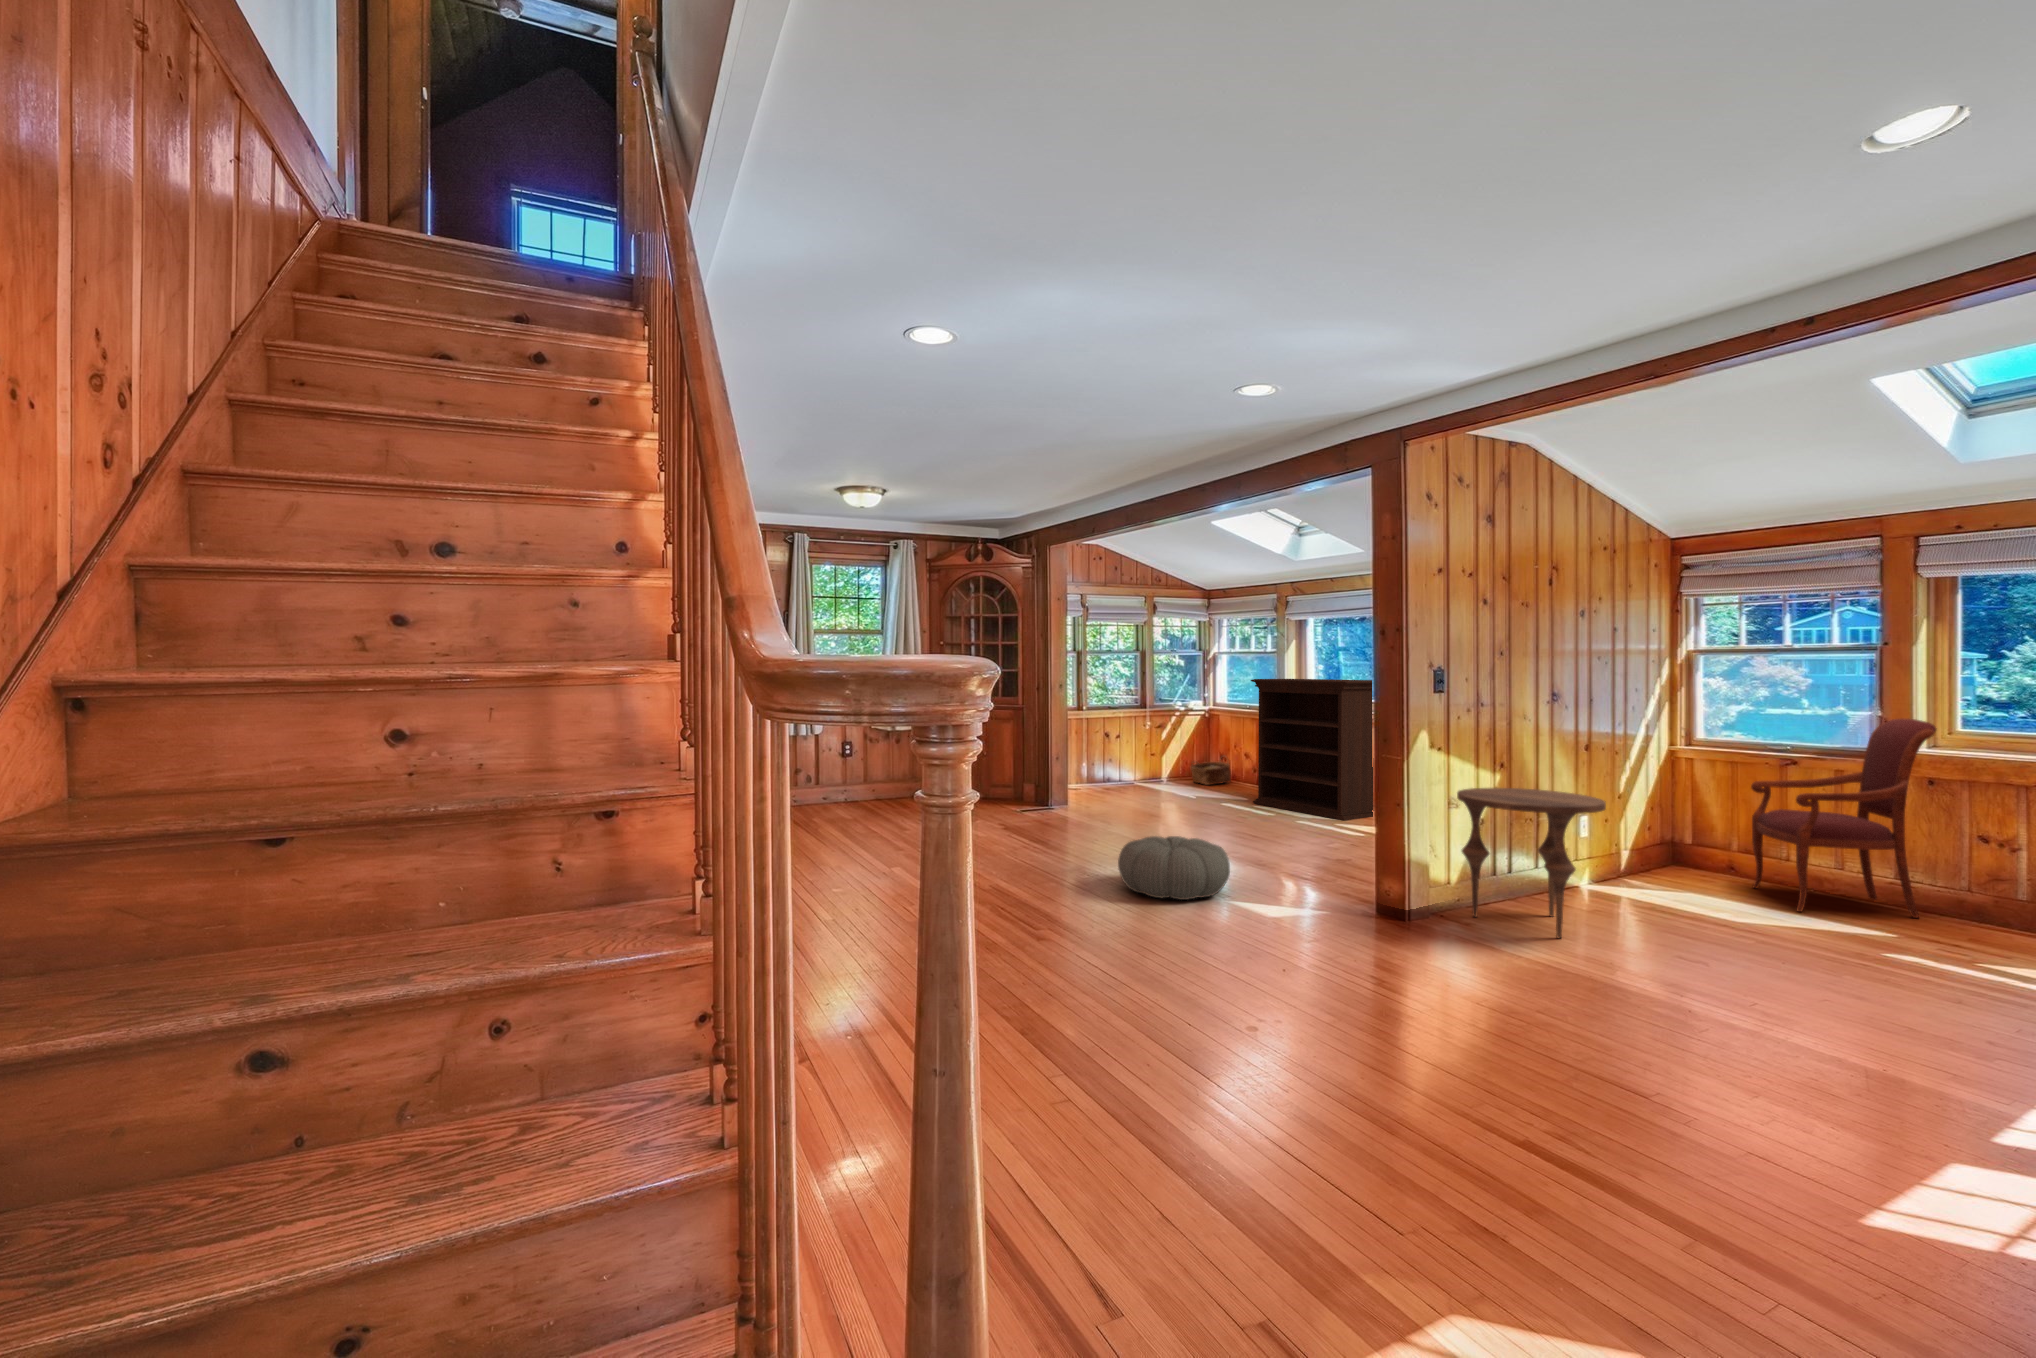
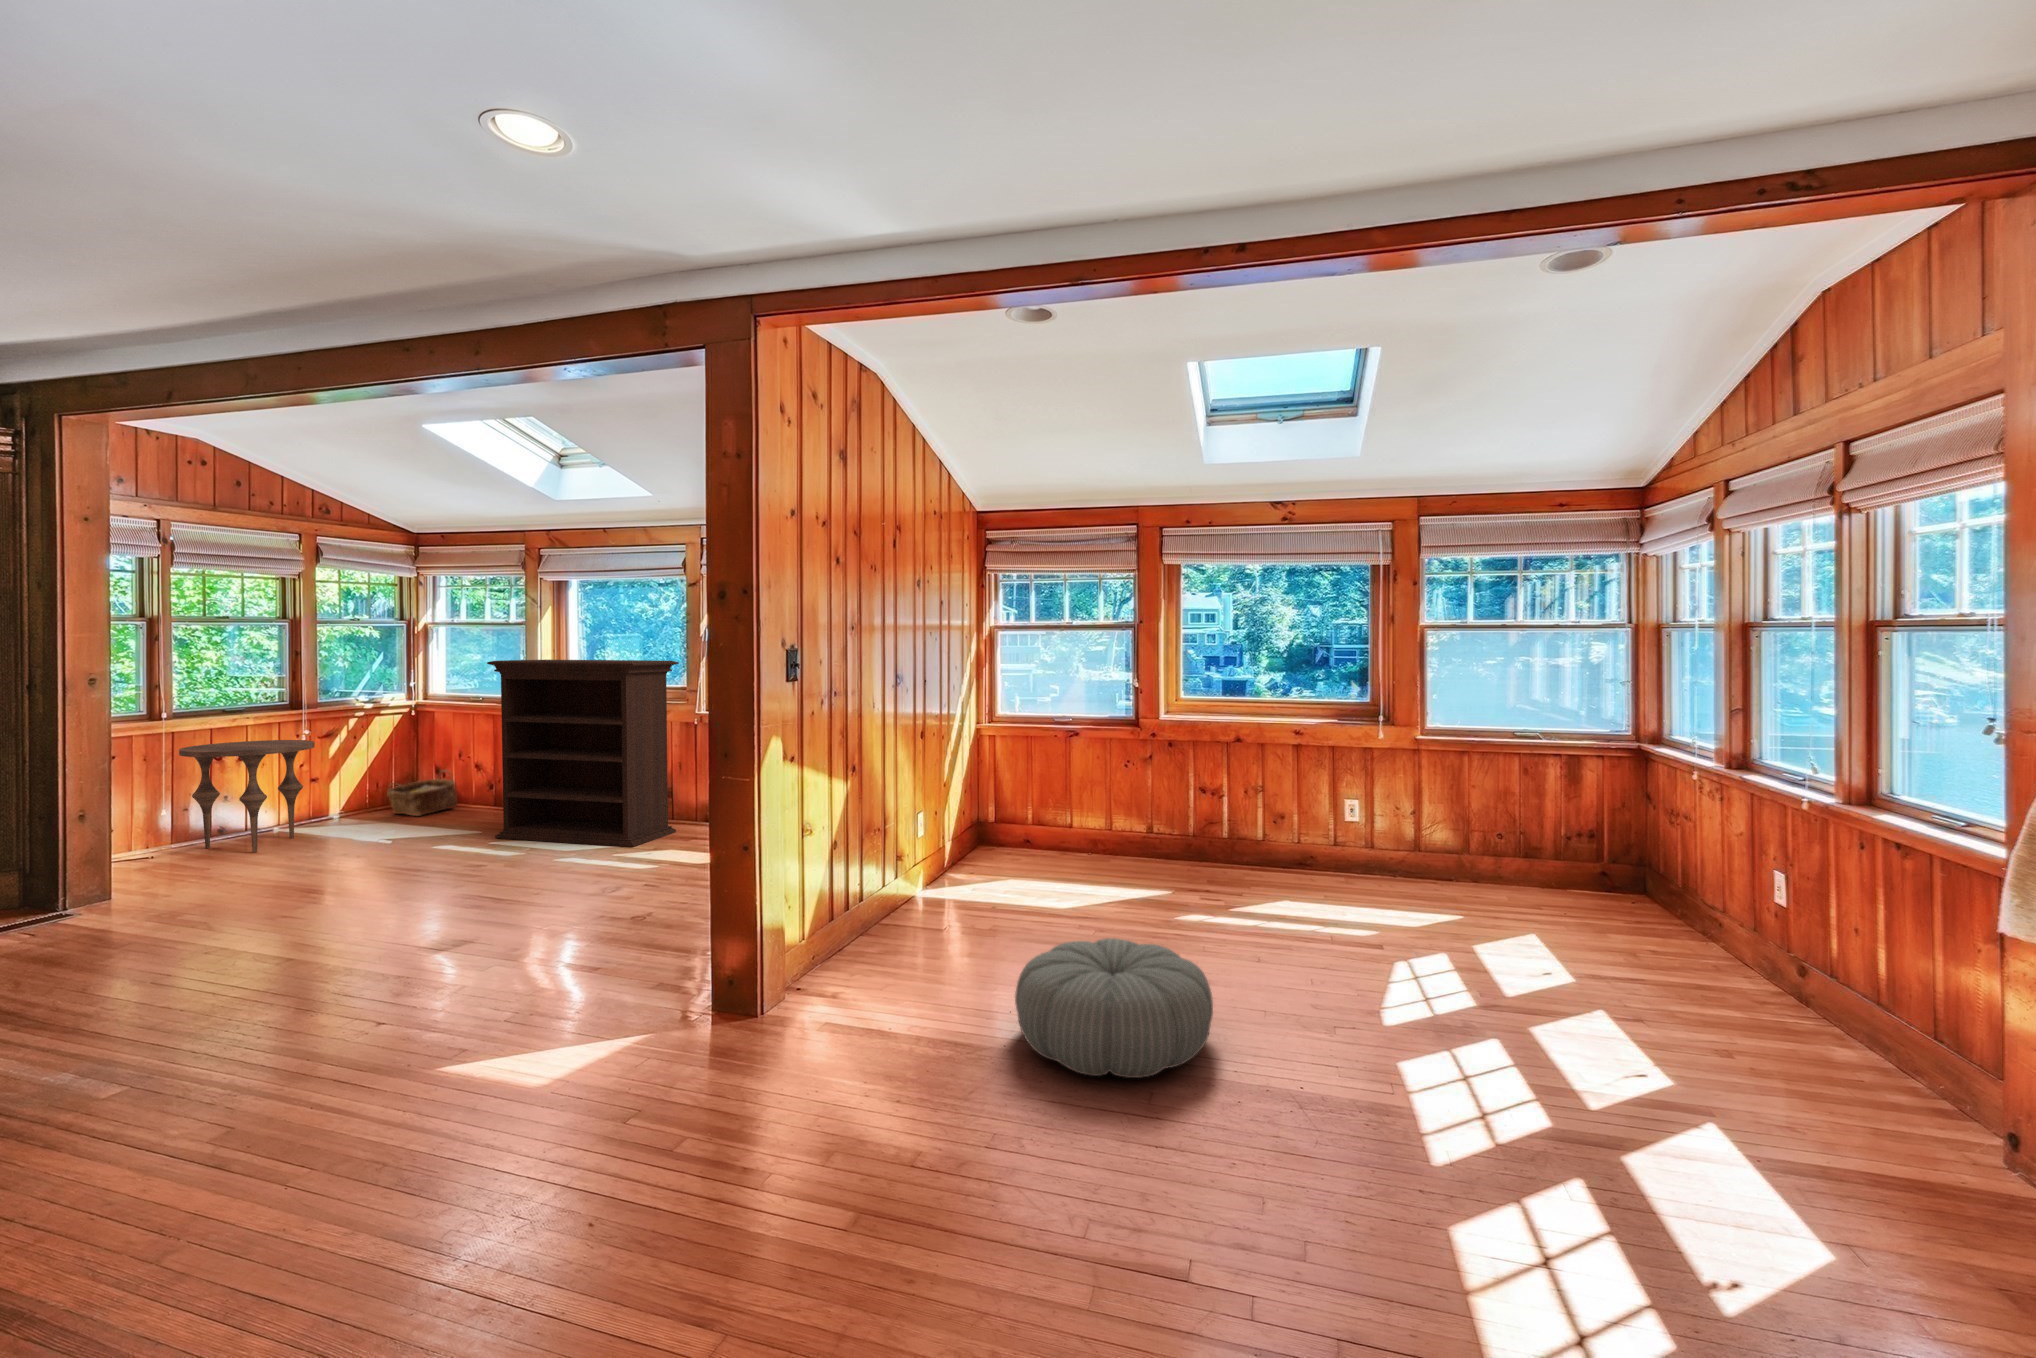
armchair: present [1751,719,1936,918] -> none [1051,691,1180,883]
side table: present [1457,788,1606,938] -> present [179,740,315,853]
pouf: present [1118,836,1230,900] -> present [1015,938,1213,1078]

